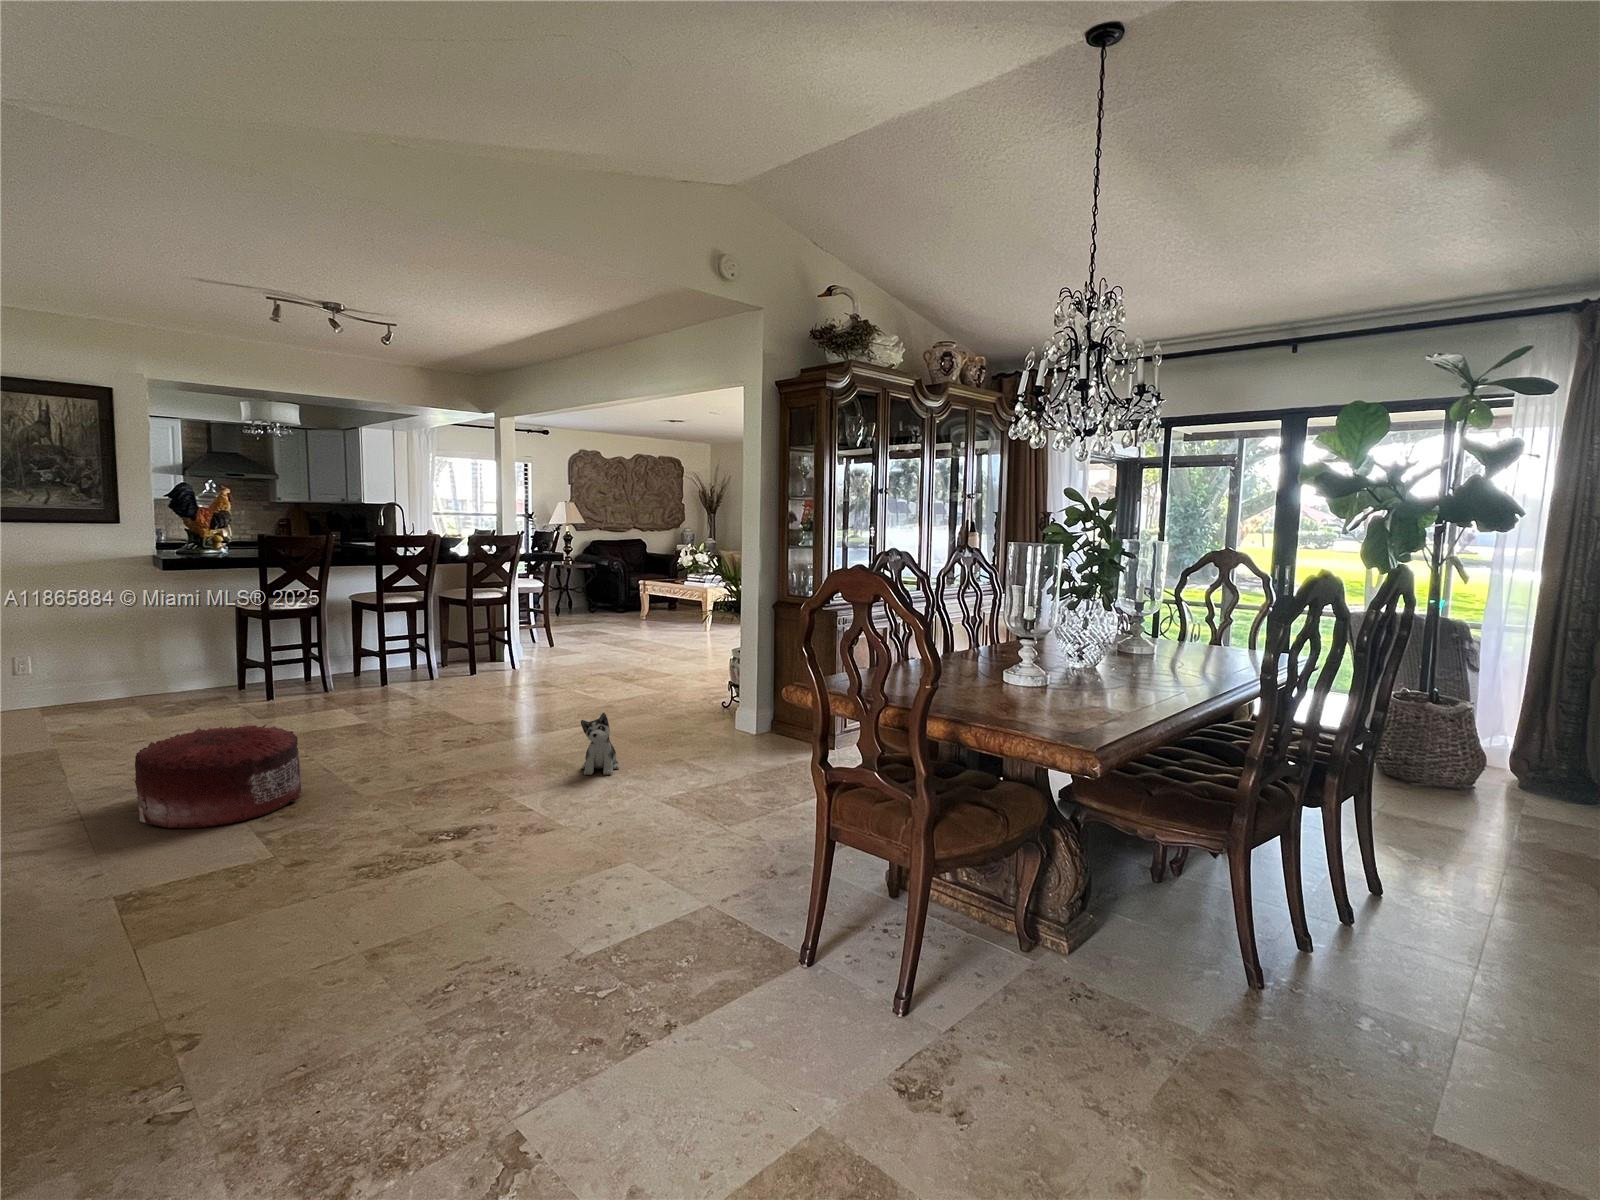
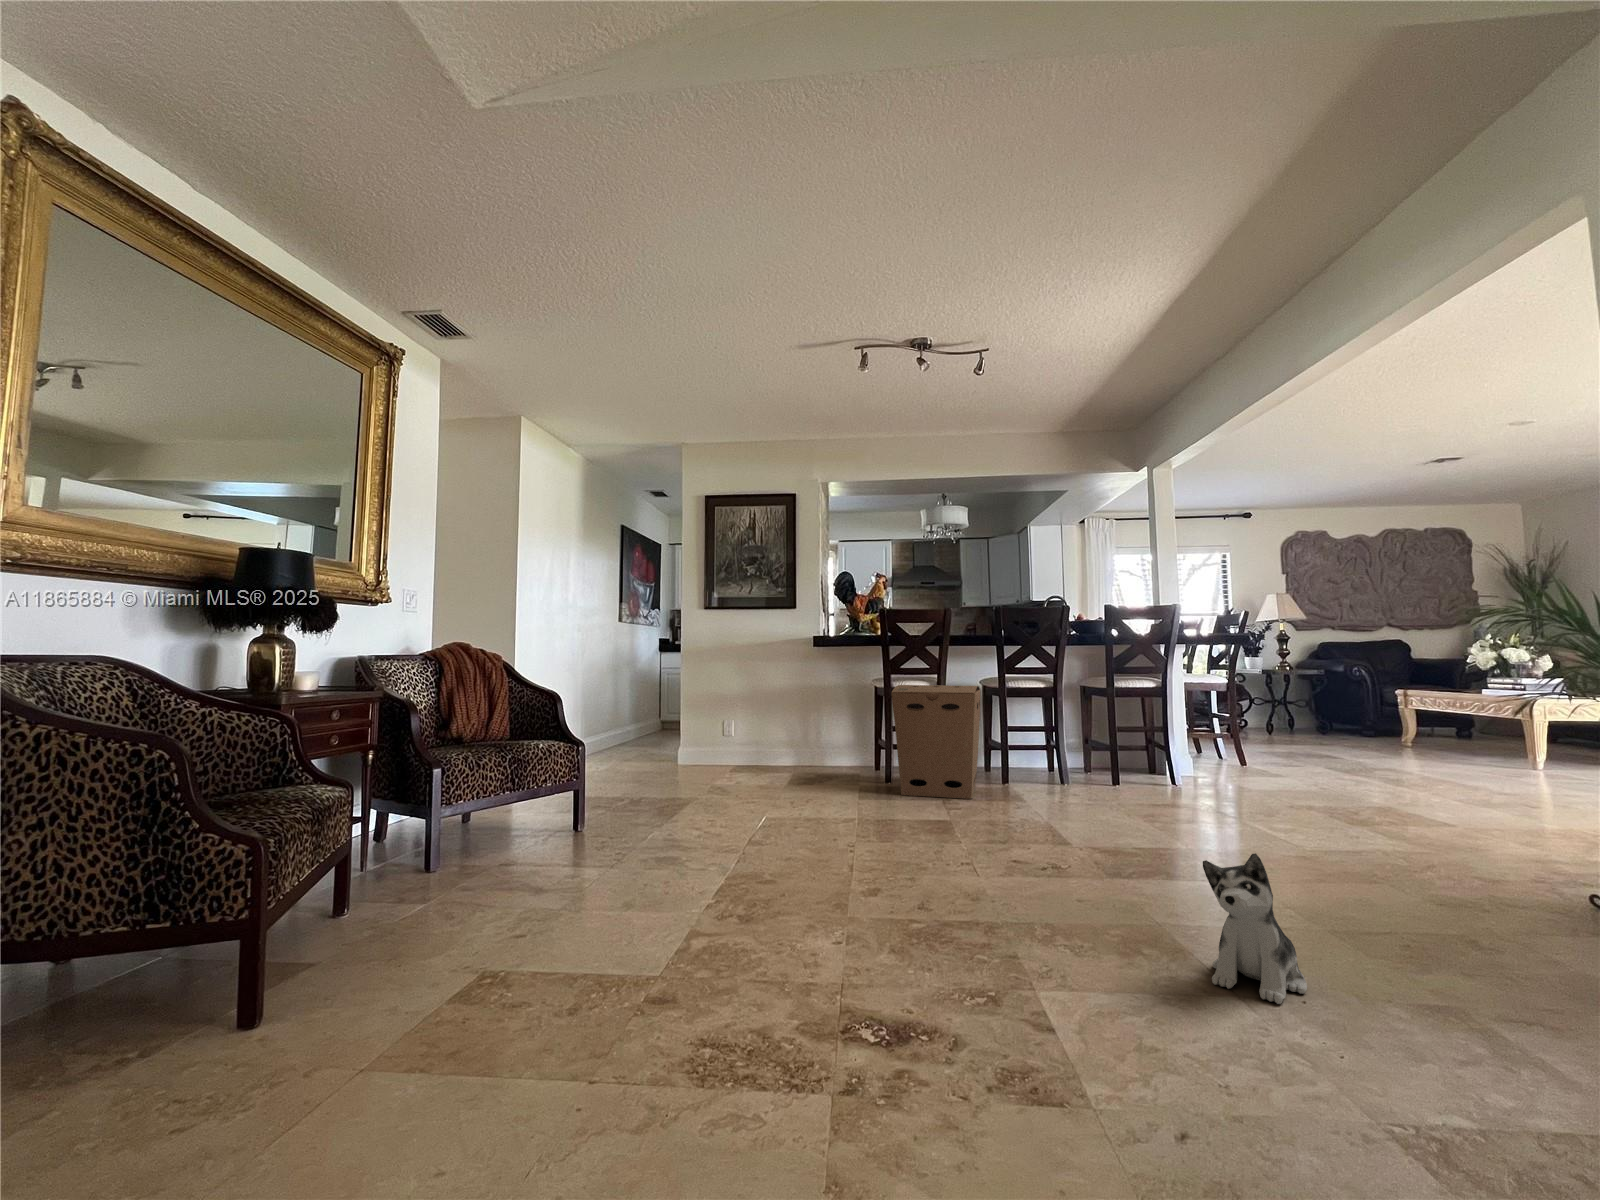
cardboard box: none [289,610,377,712] -> present [891,685,980,799]
pouf: present [135,725,301,829] -> none [628,780,794,904]

